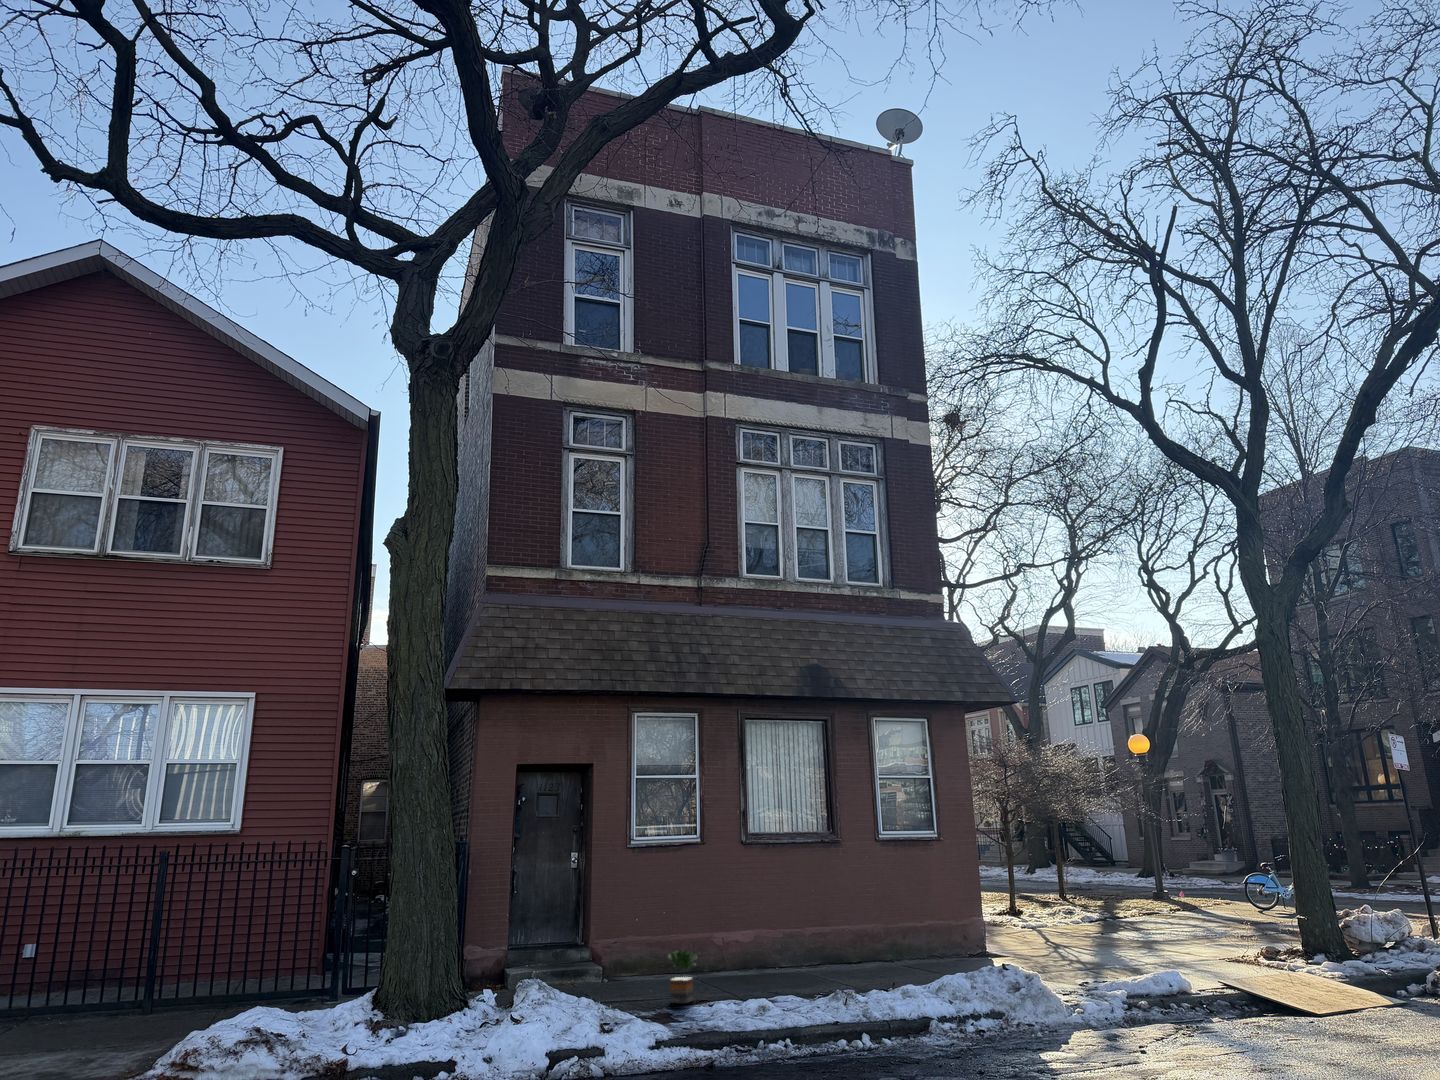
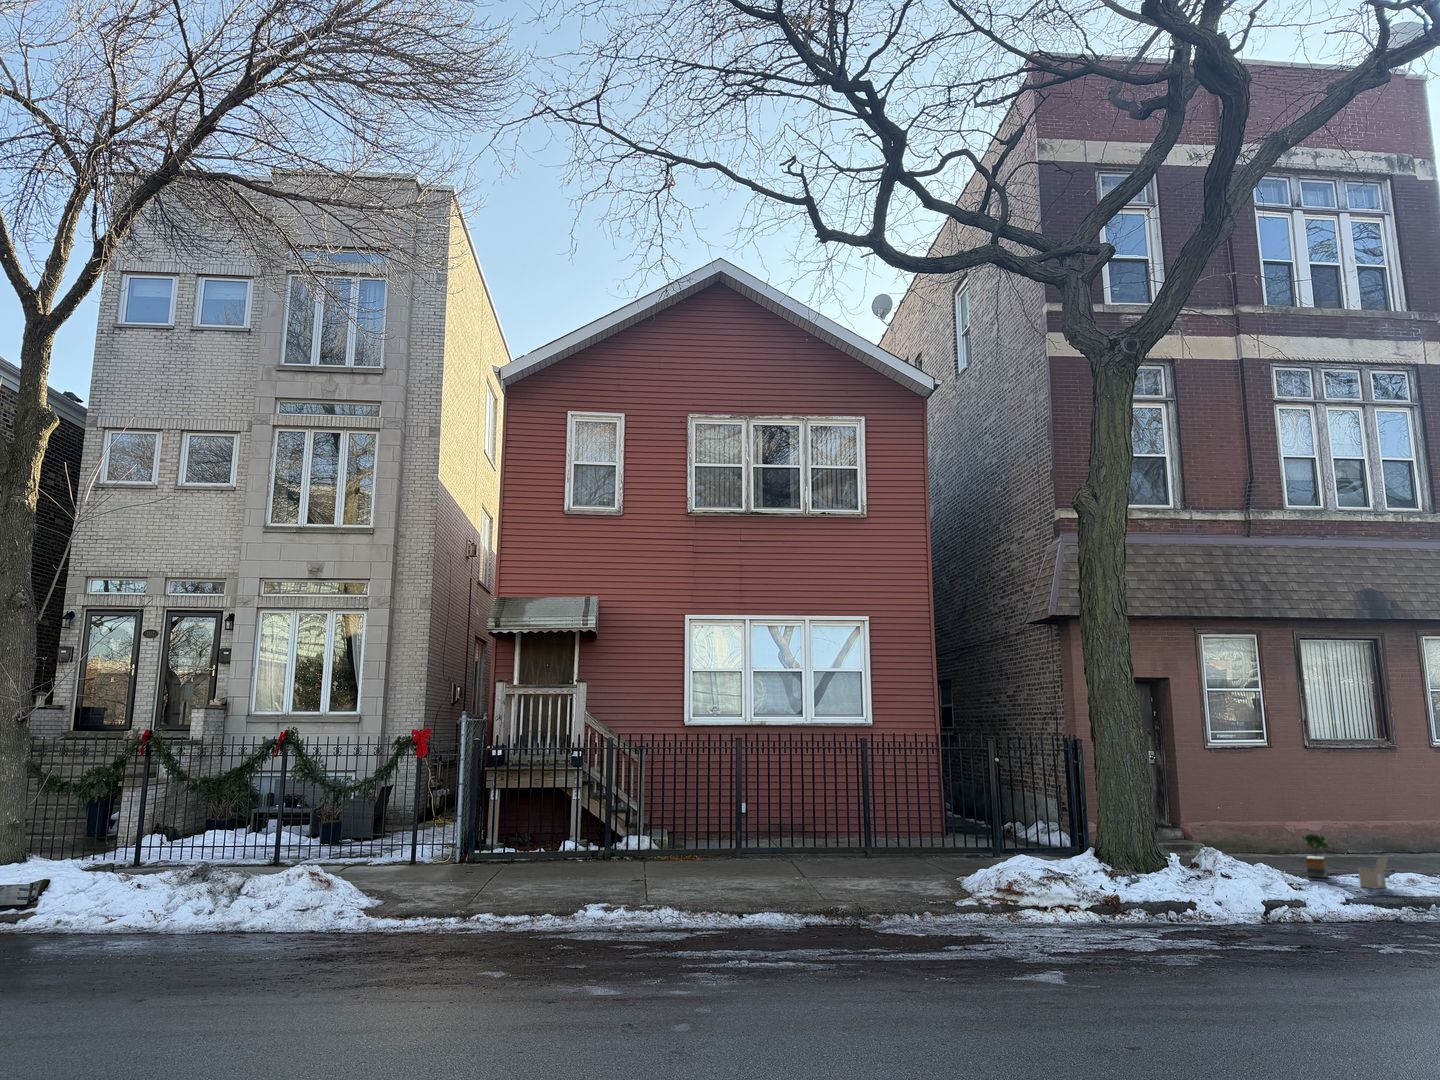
cardboard box: none [704,979,734,1019] -> present [1358,856,1388,889]

